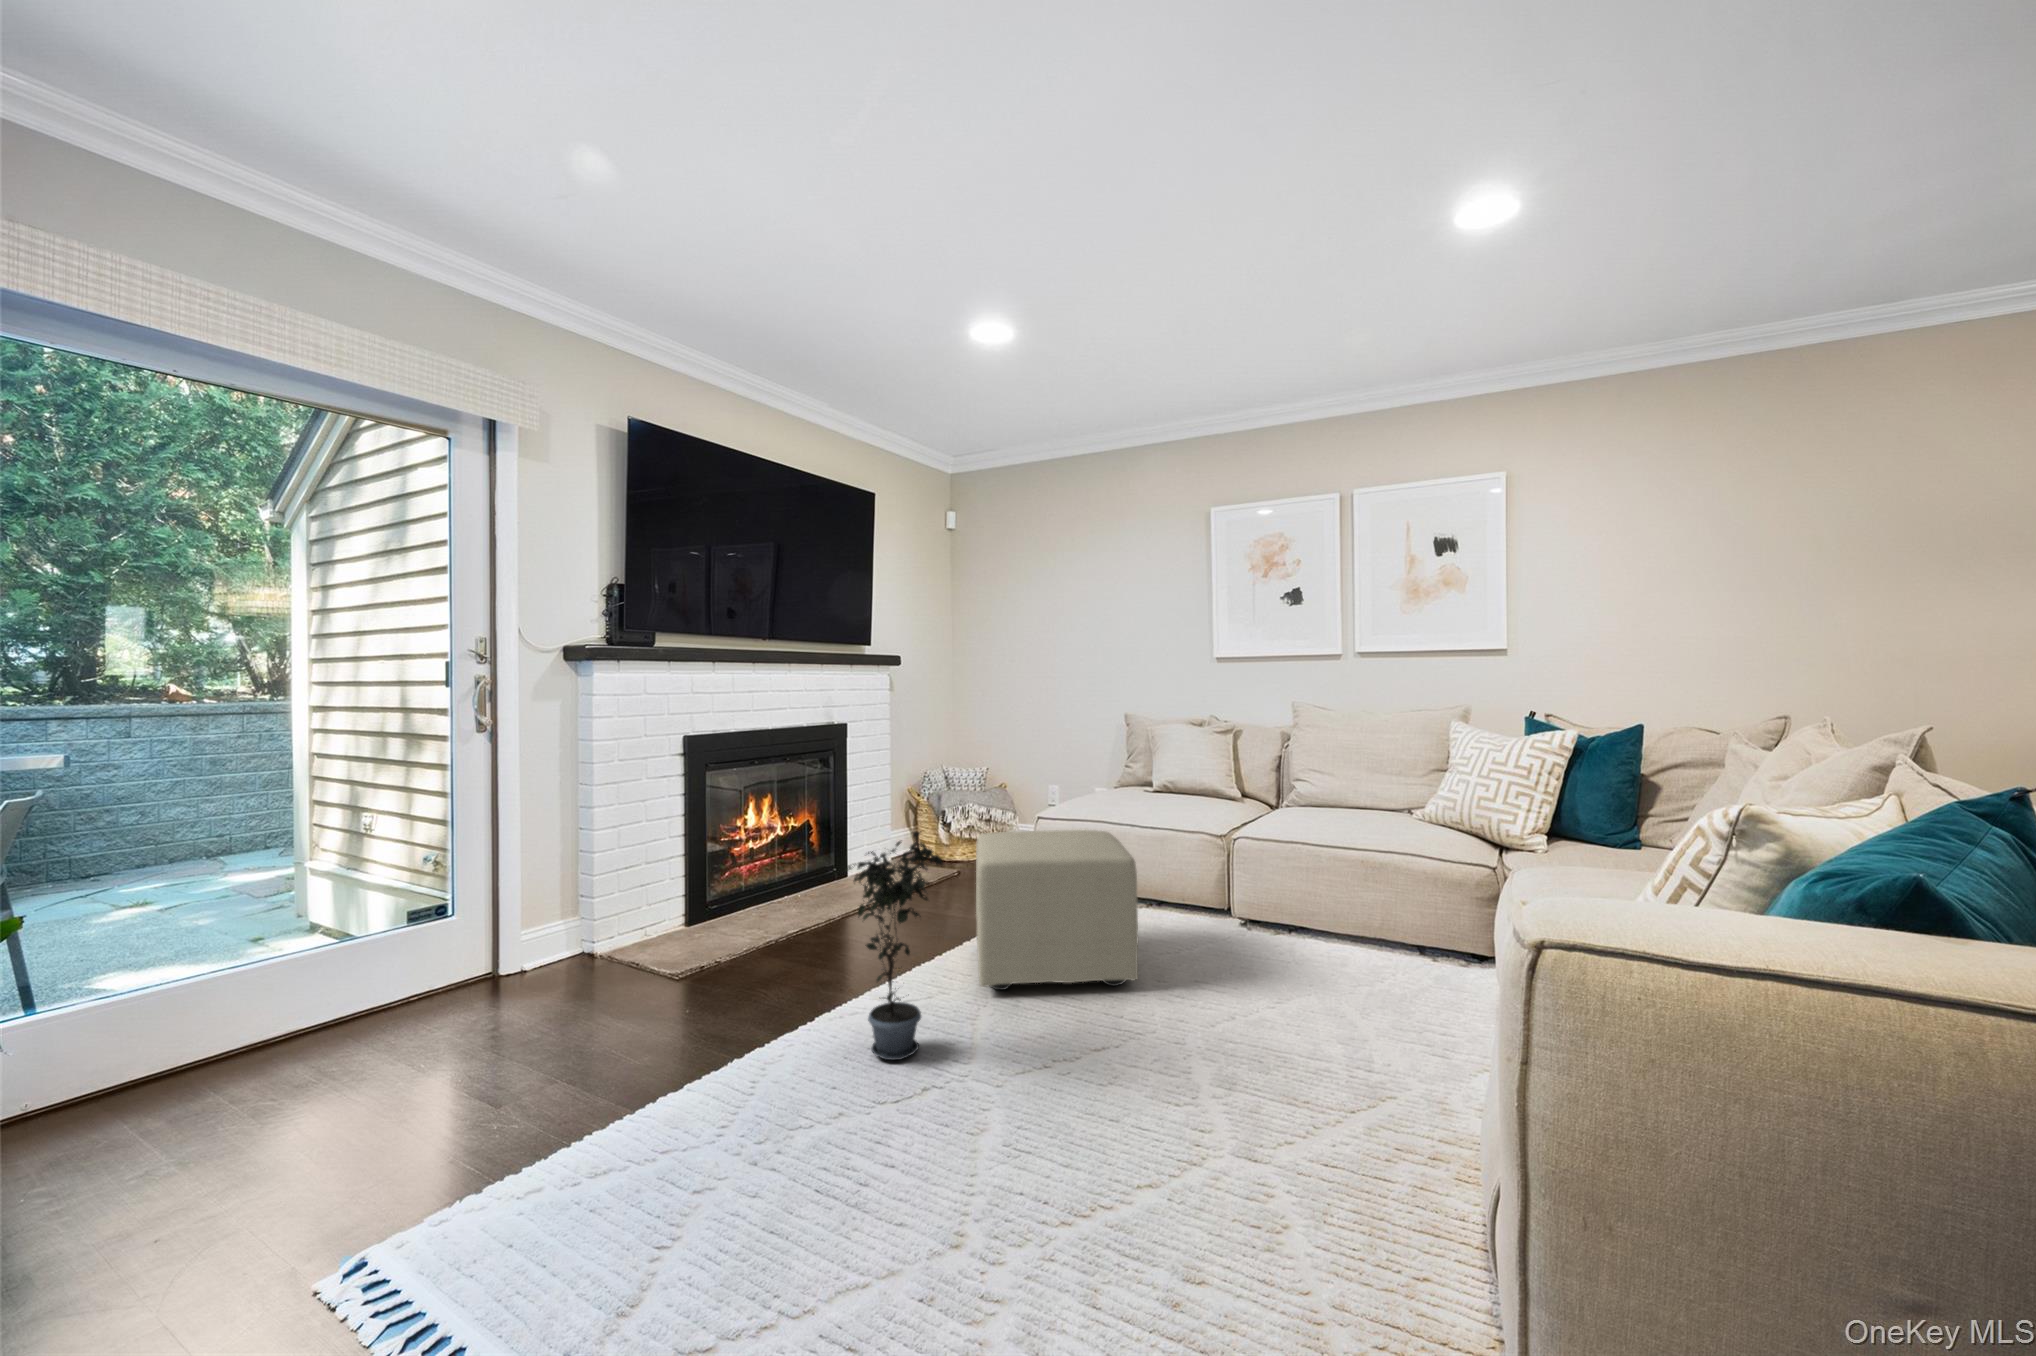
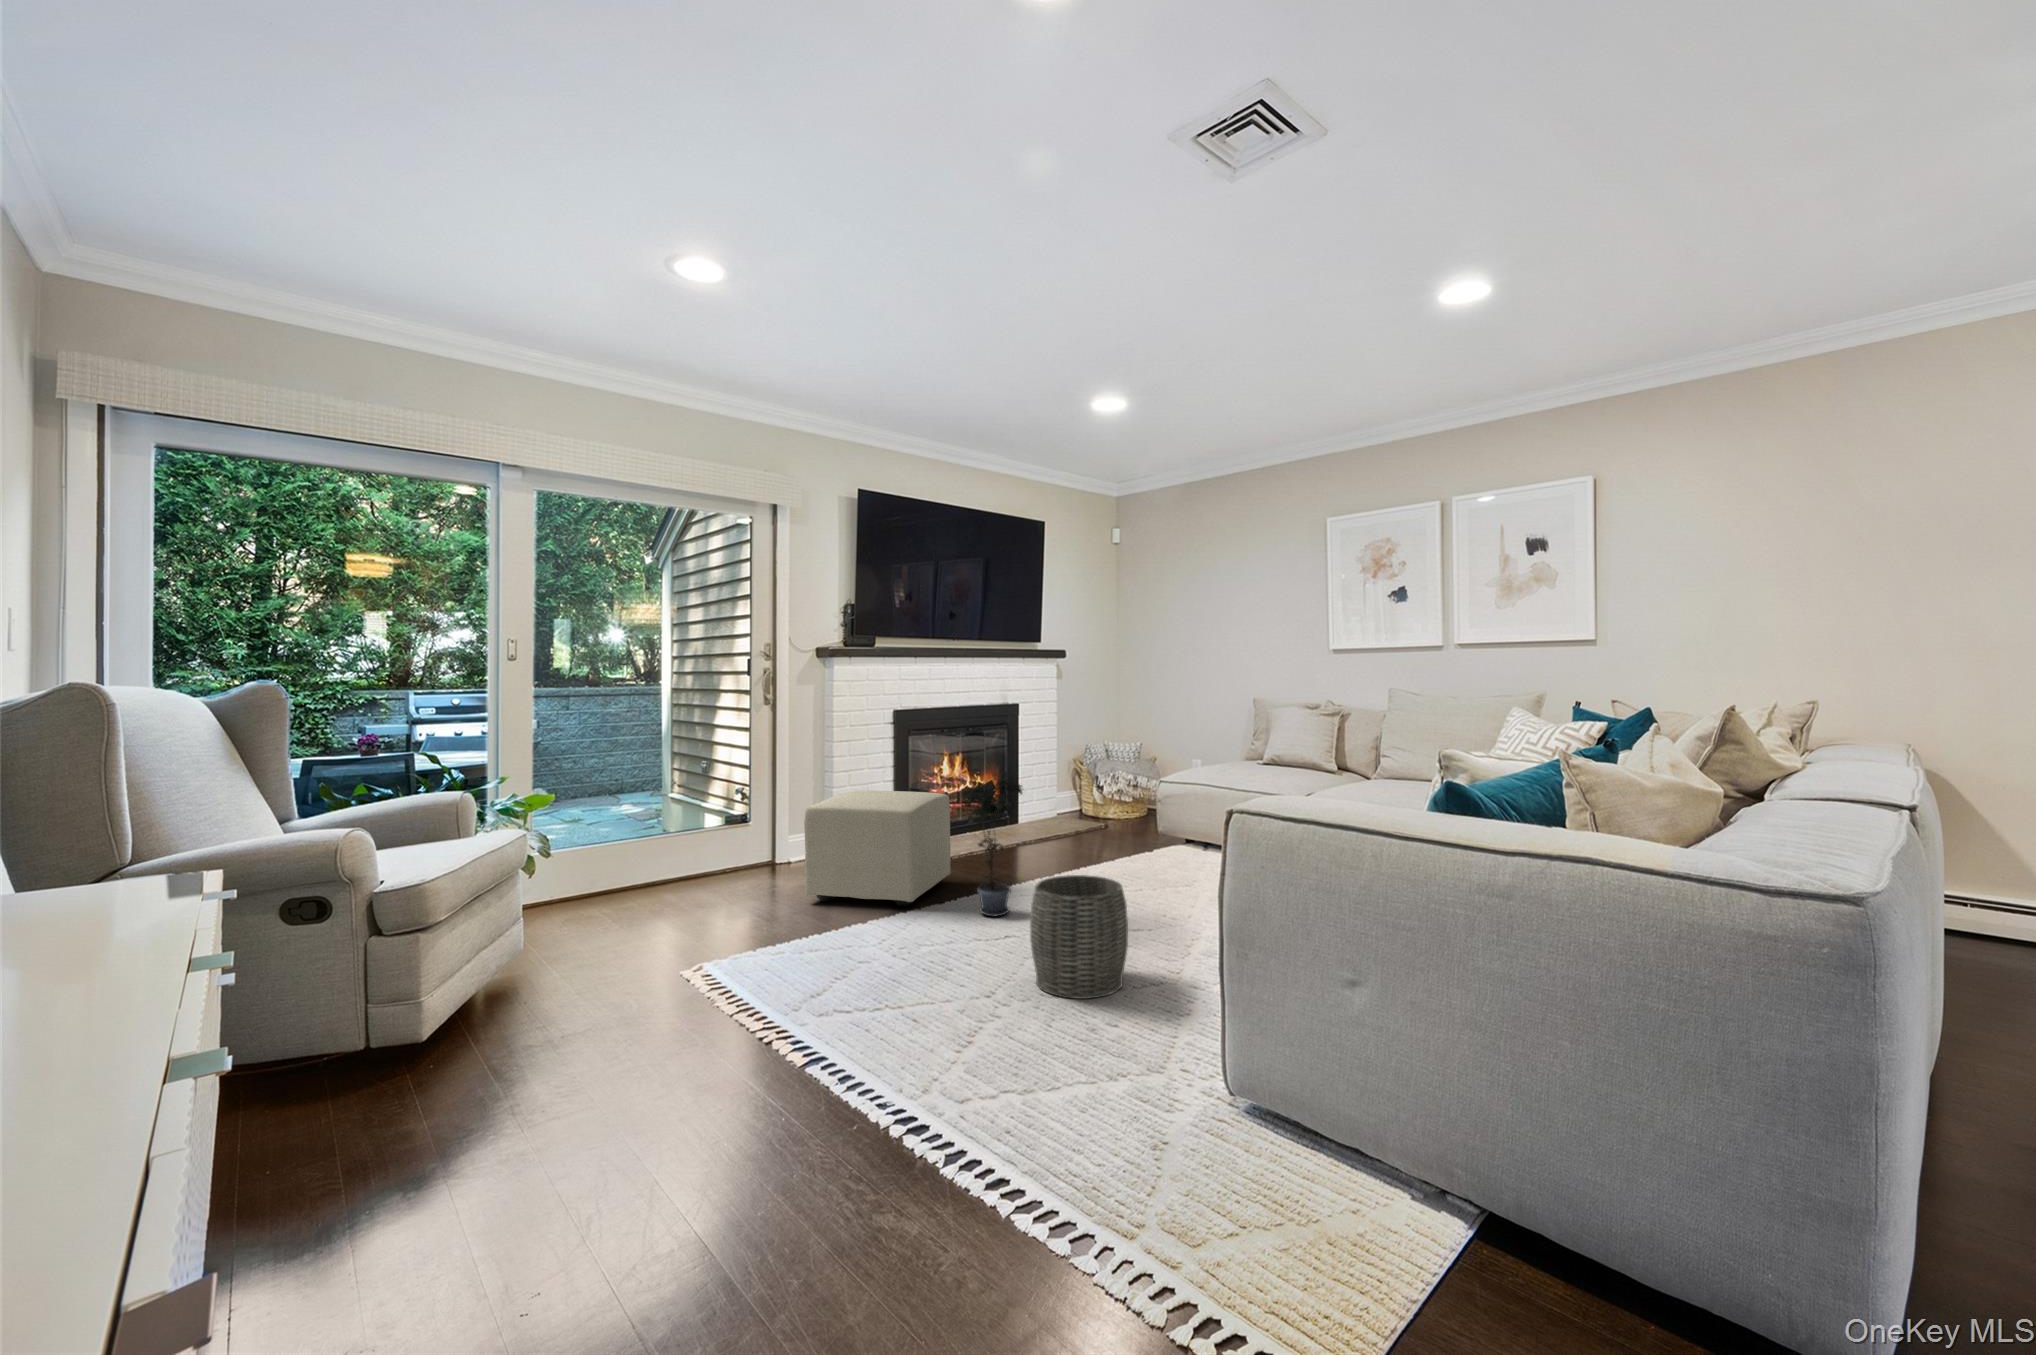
ottoman: present [976,830,1138,990] -> present [804,791,951,906]
woven basket: none [1040,1010,1208,1259] -> present [1030,875,1128,999]

